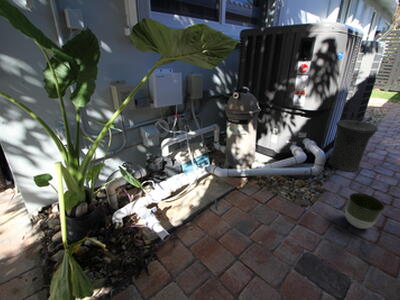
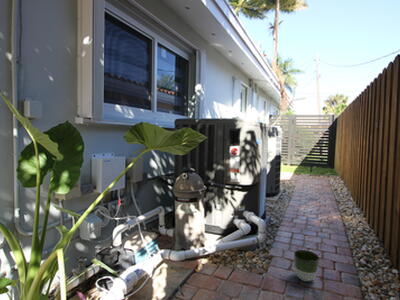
trash can: present [328,120,378,172] -> none [266,192,296,238]

